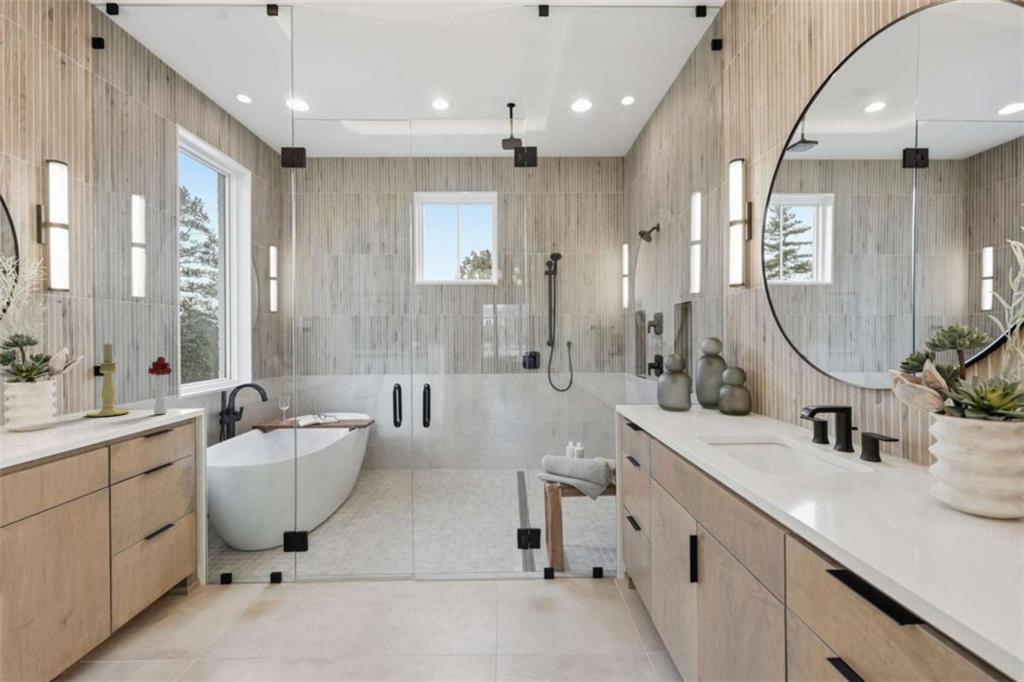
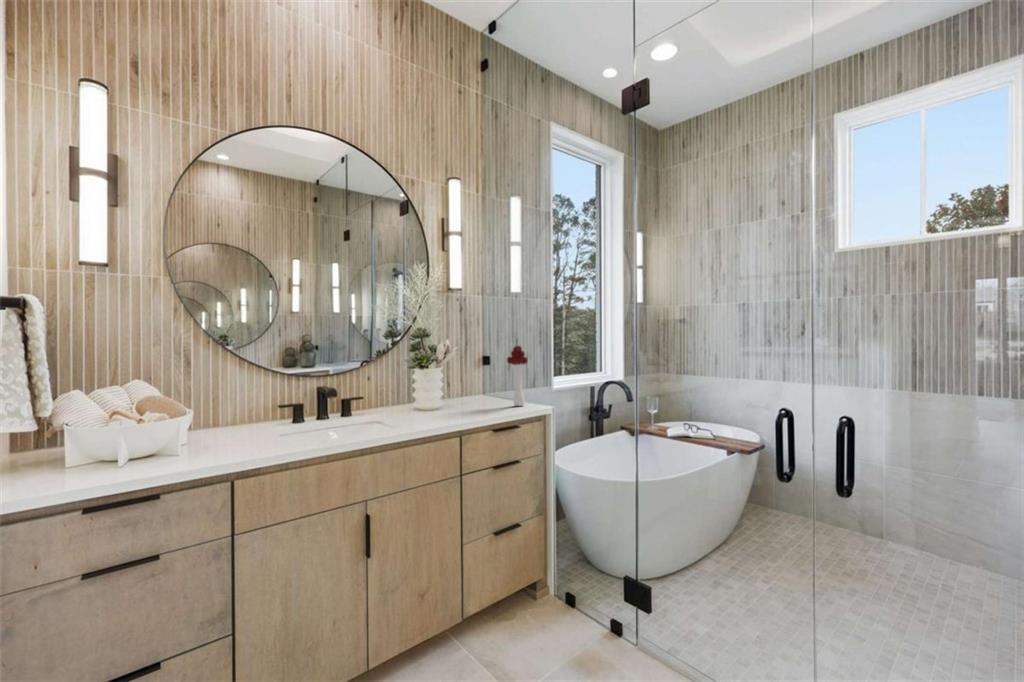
candle holder: present [86,343,130,416] -> none [469,333,503,403]

